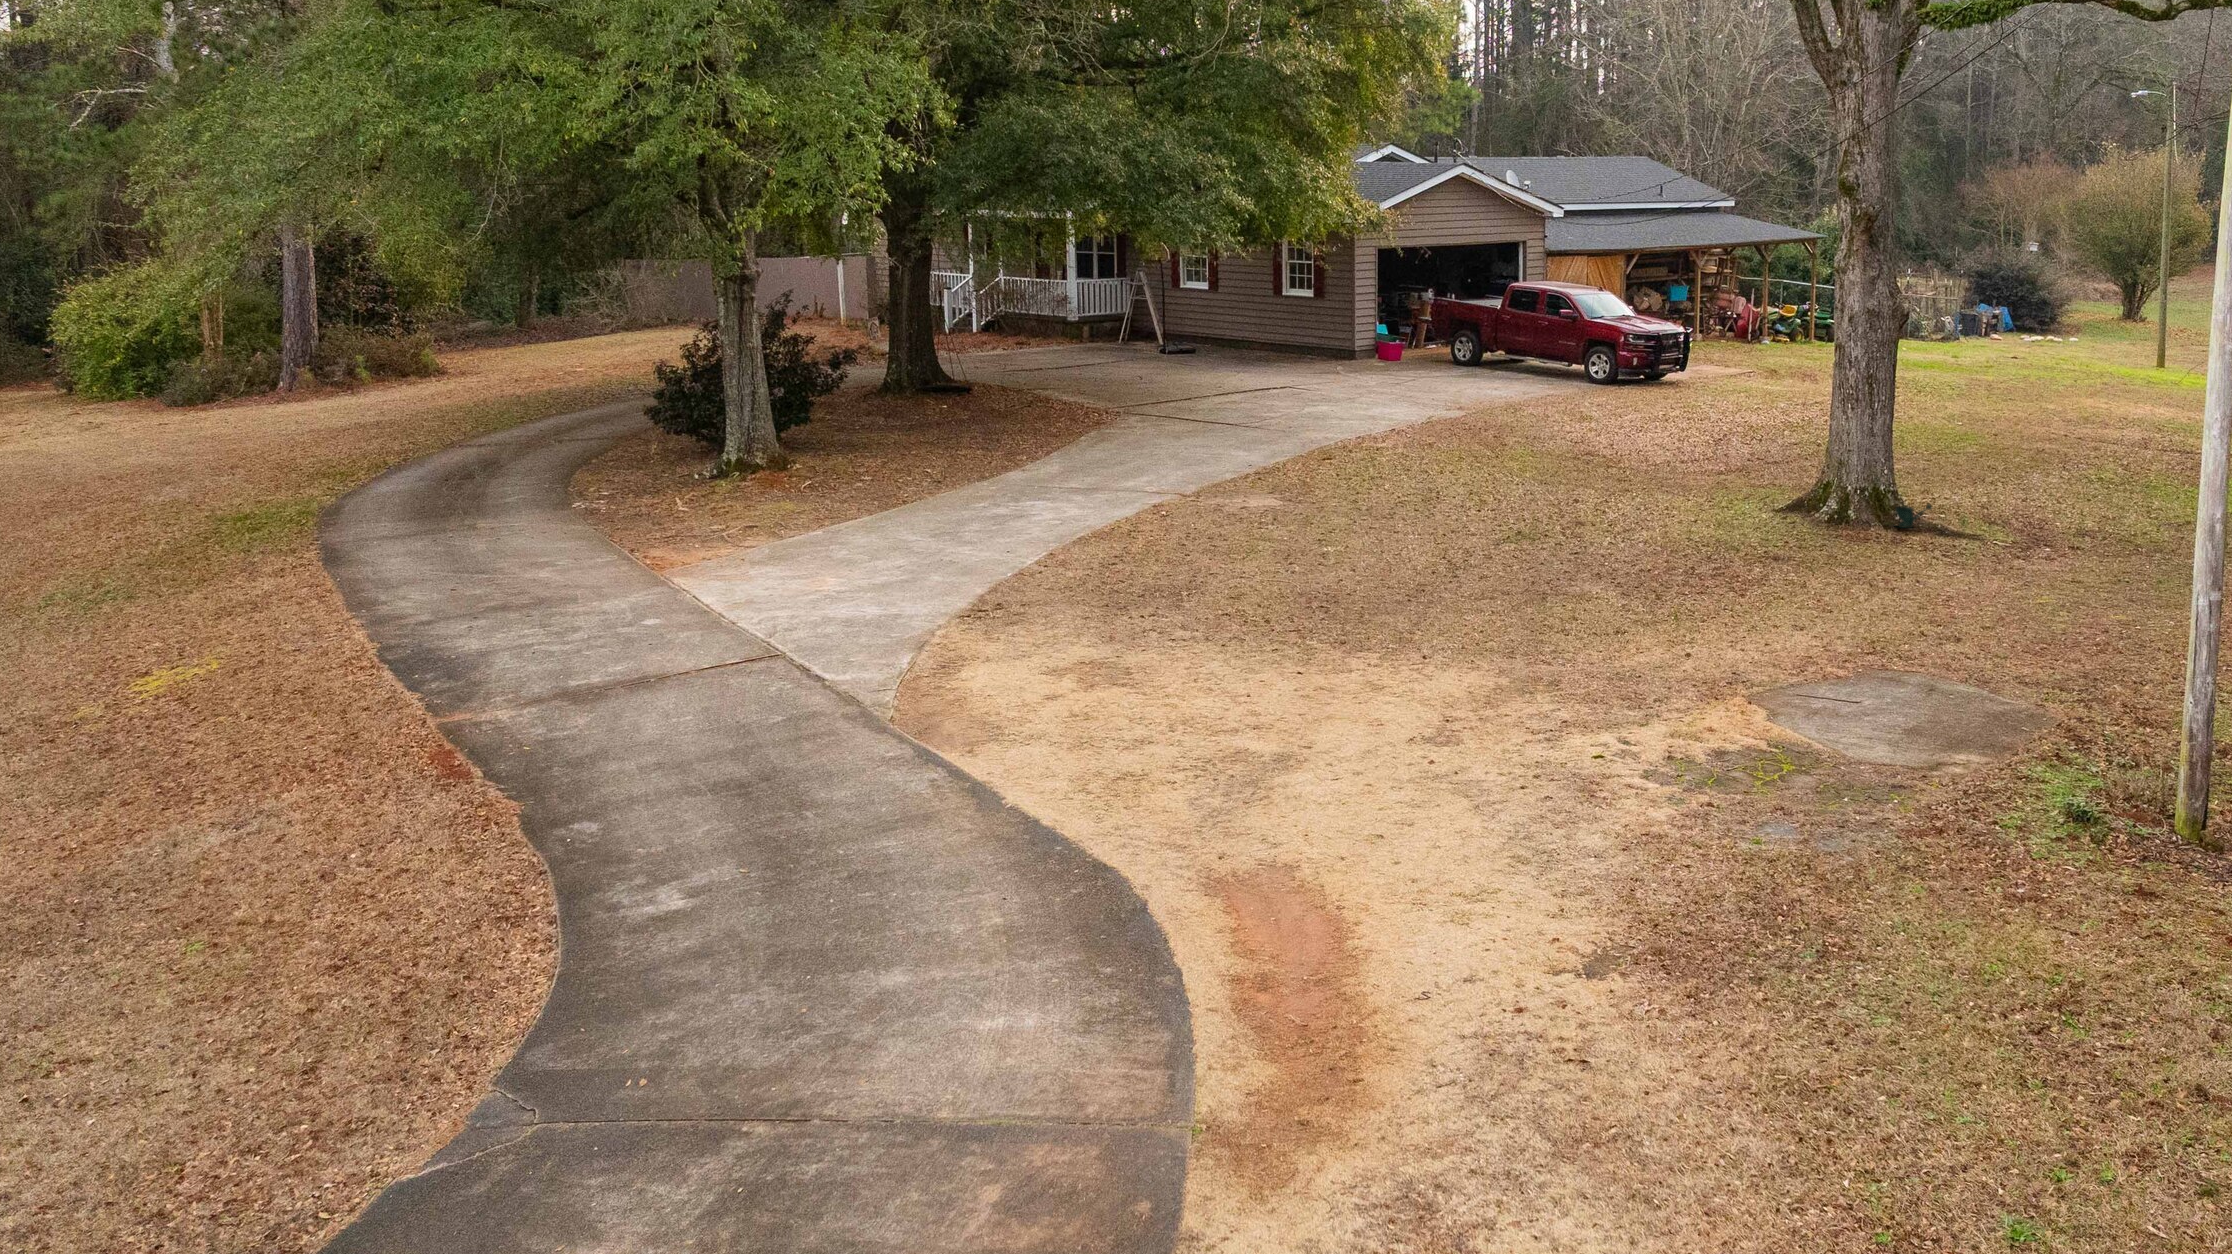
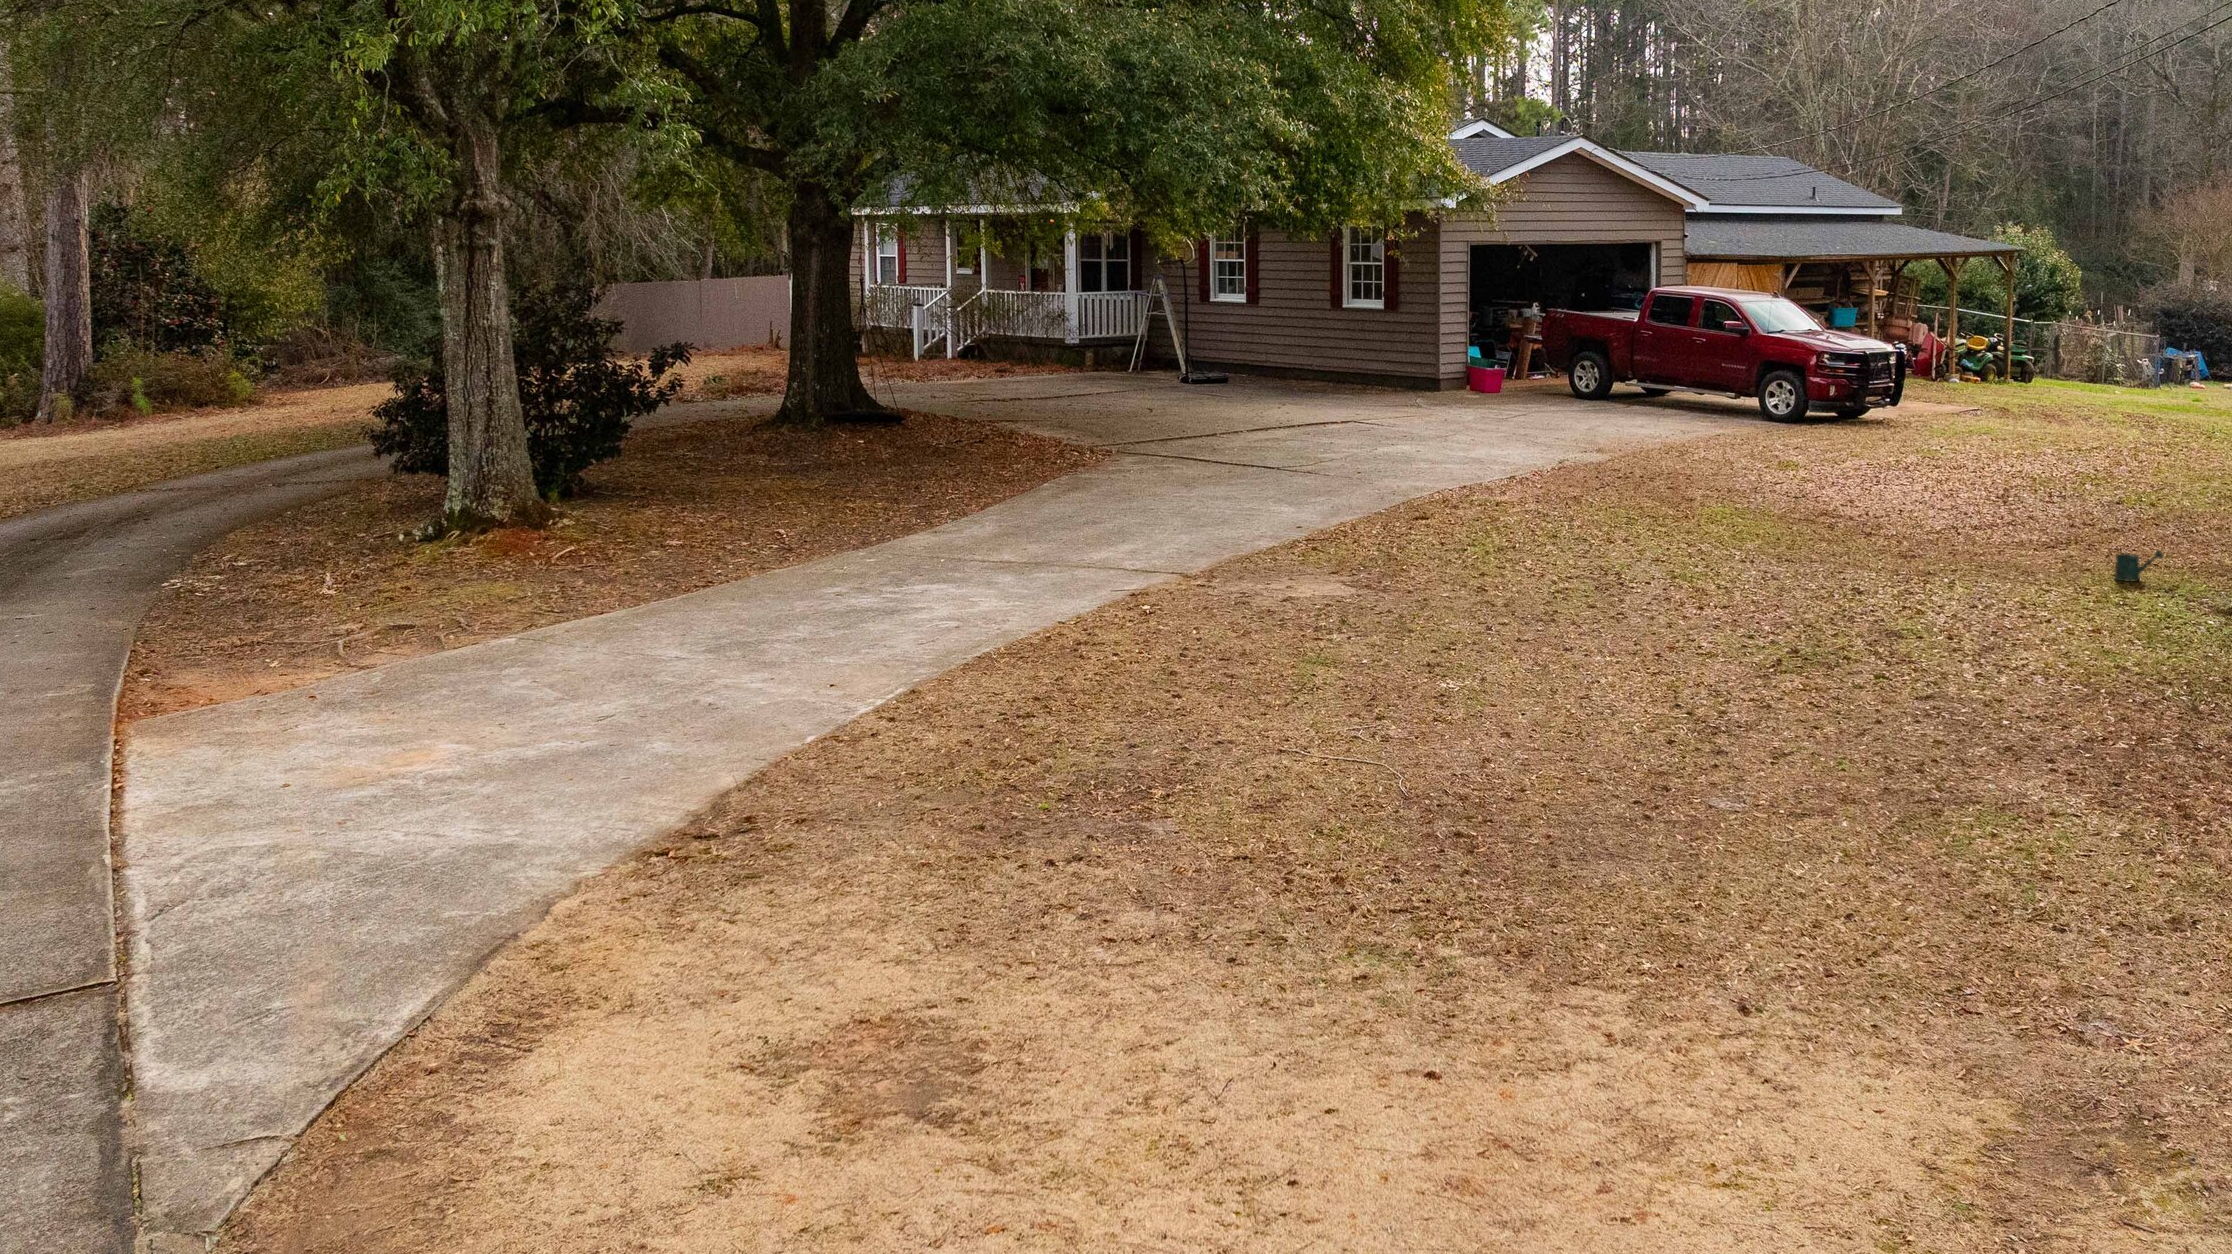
bench: none [1773,312,1815,342] -> present [2003,335,2059,374]

